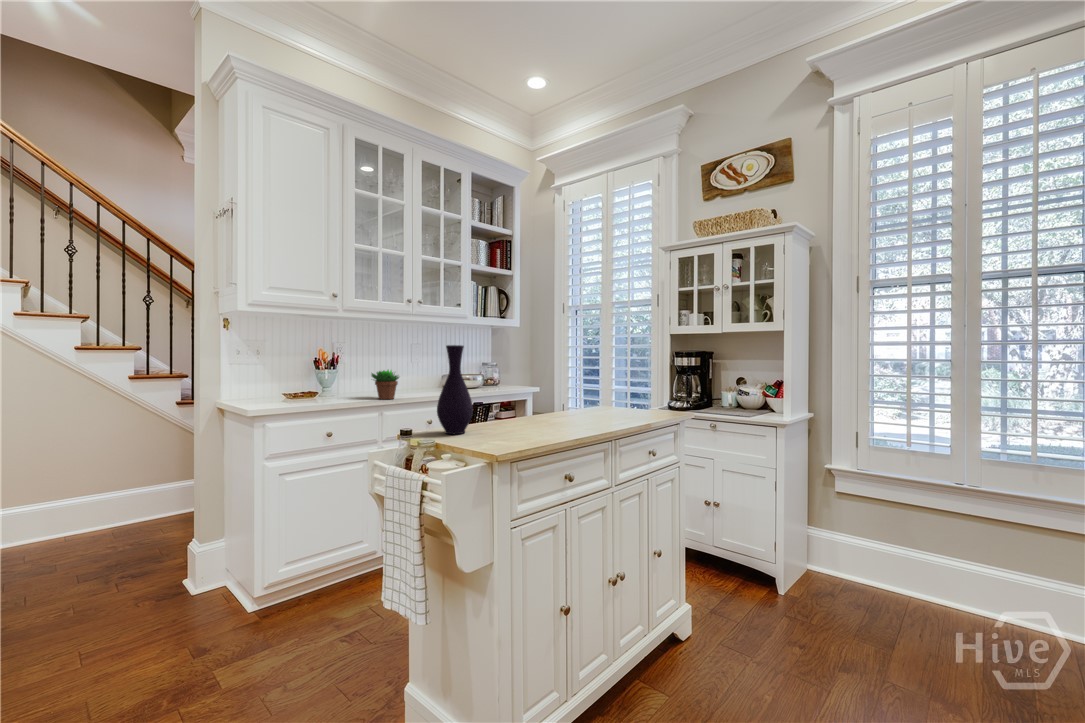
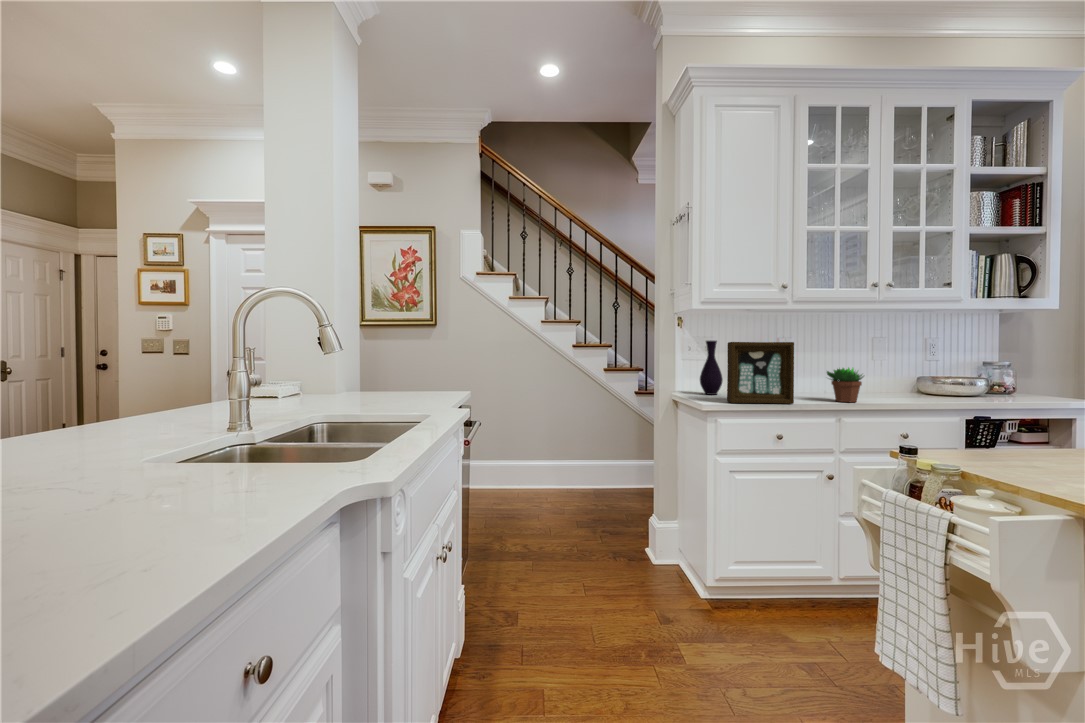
vase: present [437,345,473,434] -> present [700,341,723,395]
picture frame: none [276,347,341,407] -> present [727,342,794,404]

